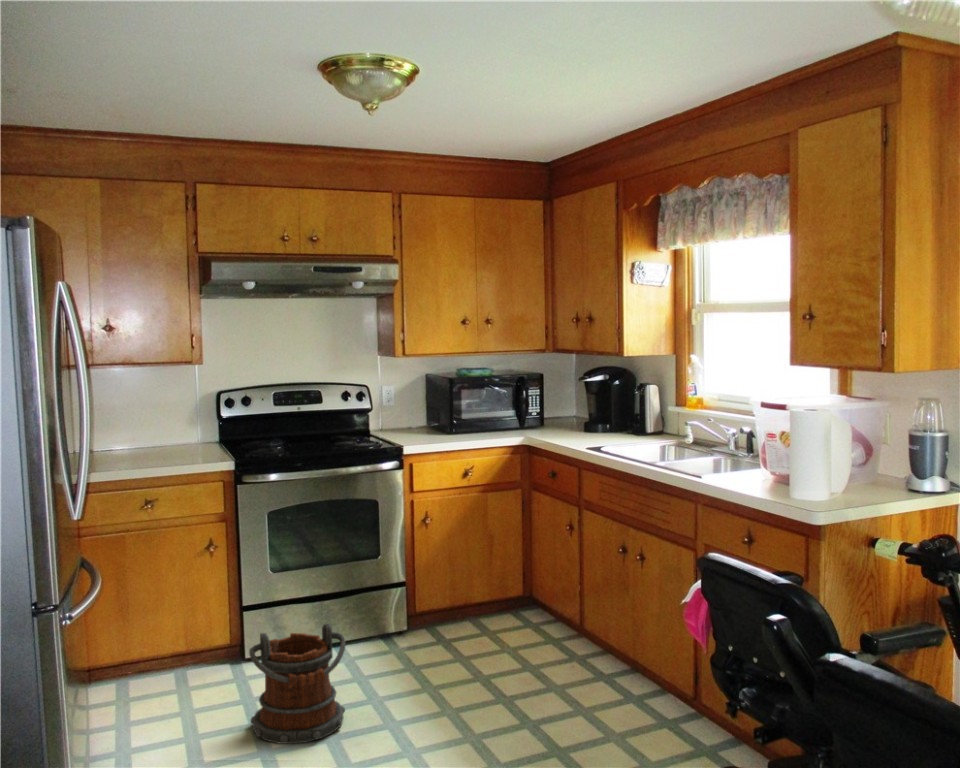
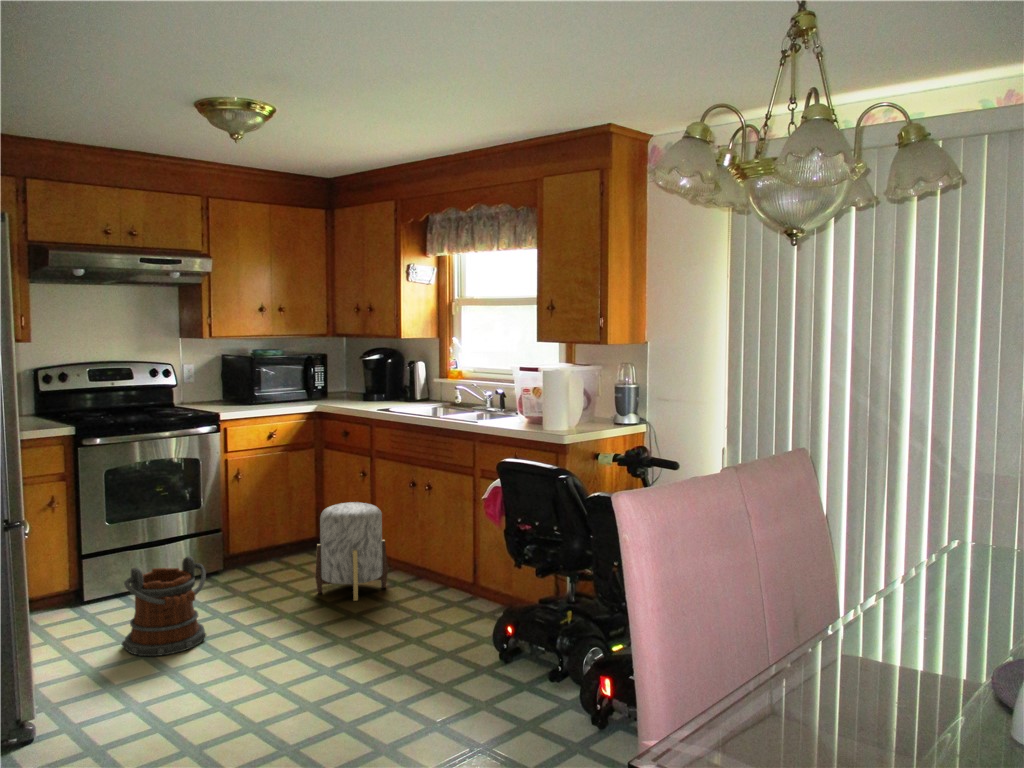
stool: none [492,567,583,698] -> present [315,502,388,601]

